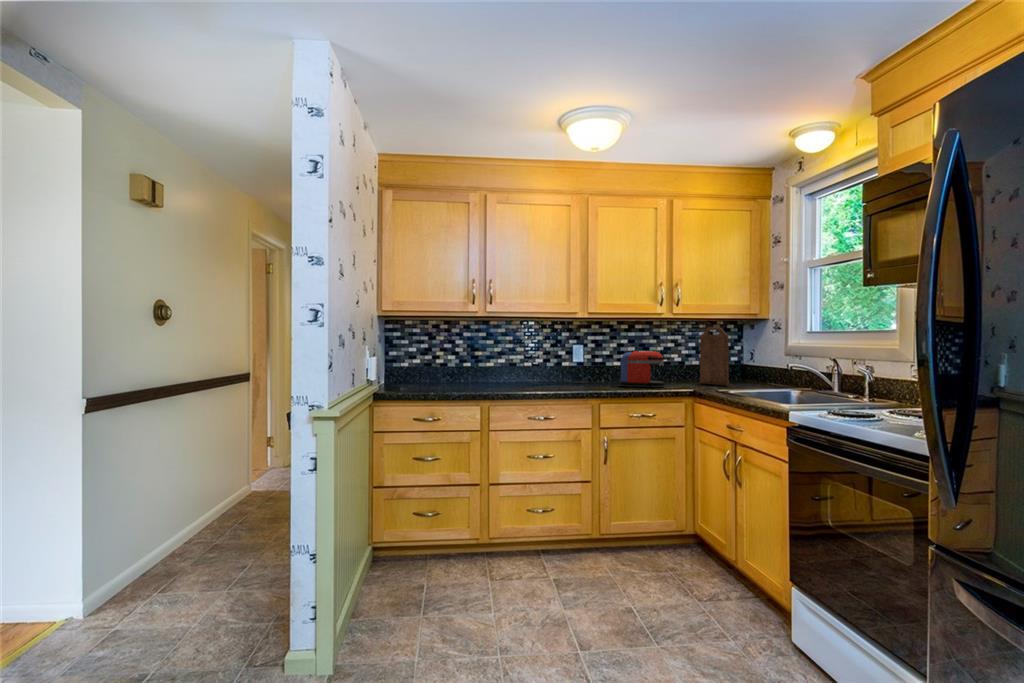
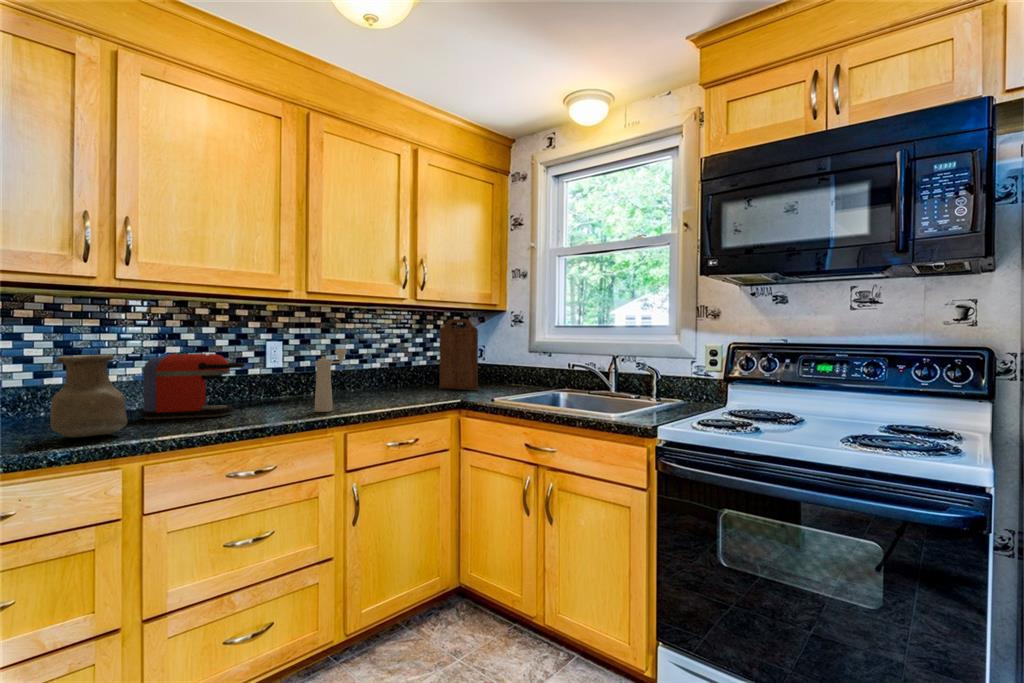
pepper mill: none [585,350,609,390] -> present [315,349,347,412]
vase: none [459,351,488,390] -> present [50,354,127,437]
coffee maker: present [620,351,671,387] -> present [141,354,245,420]

